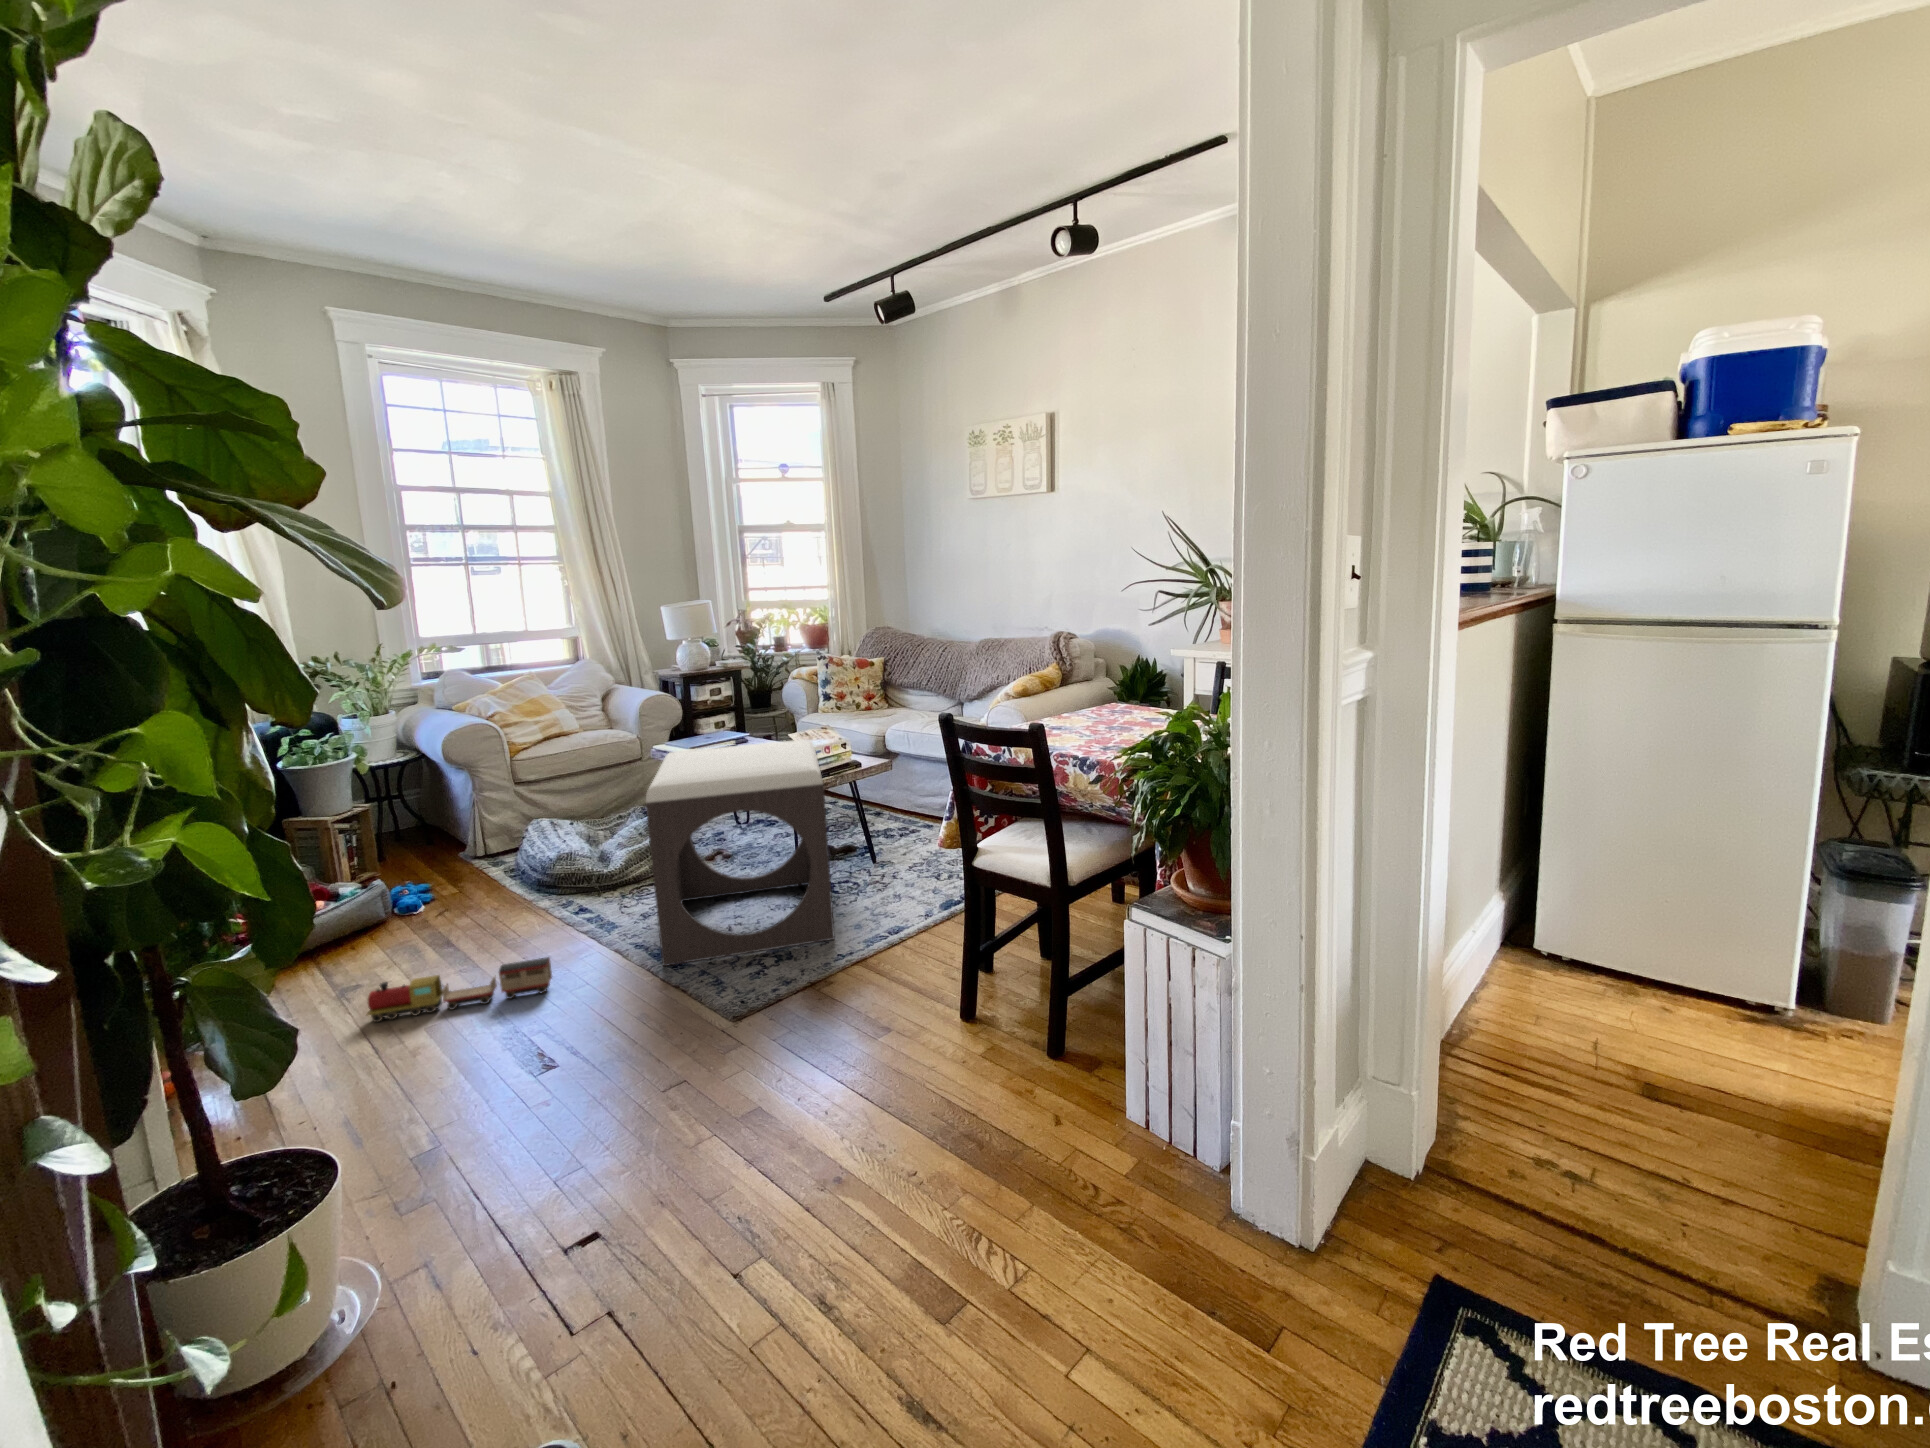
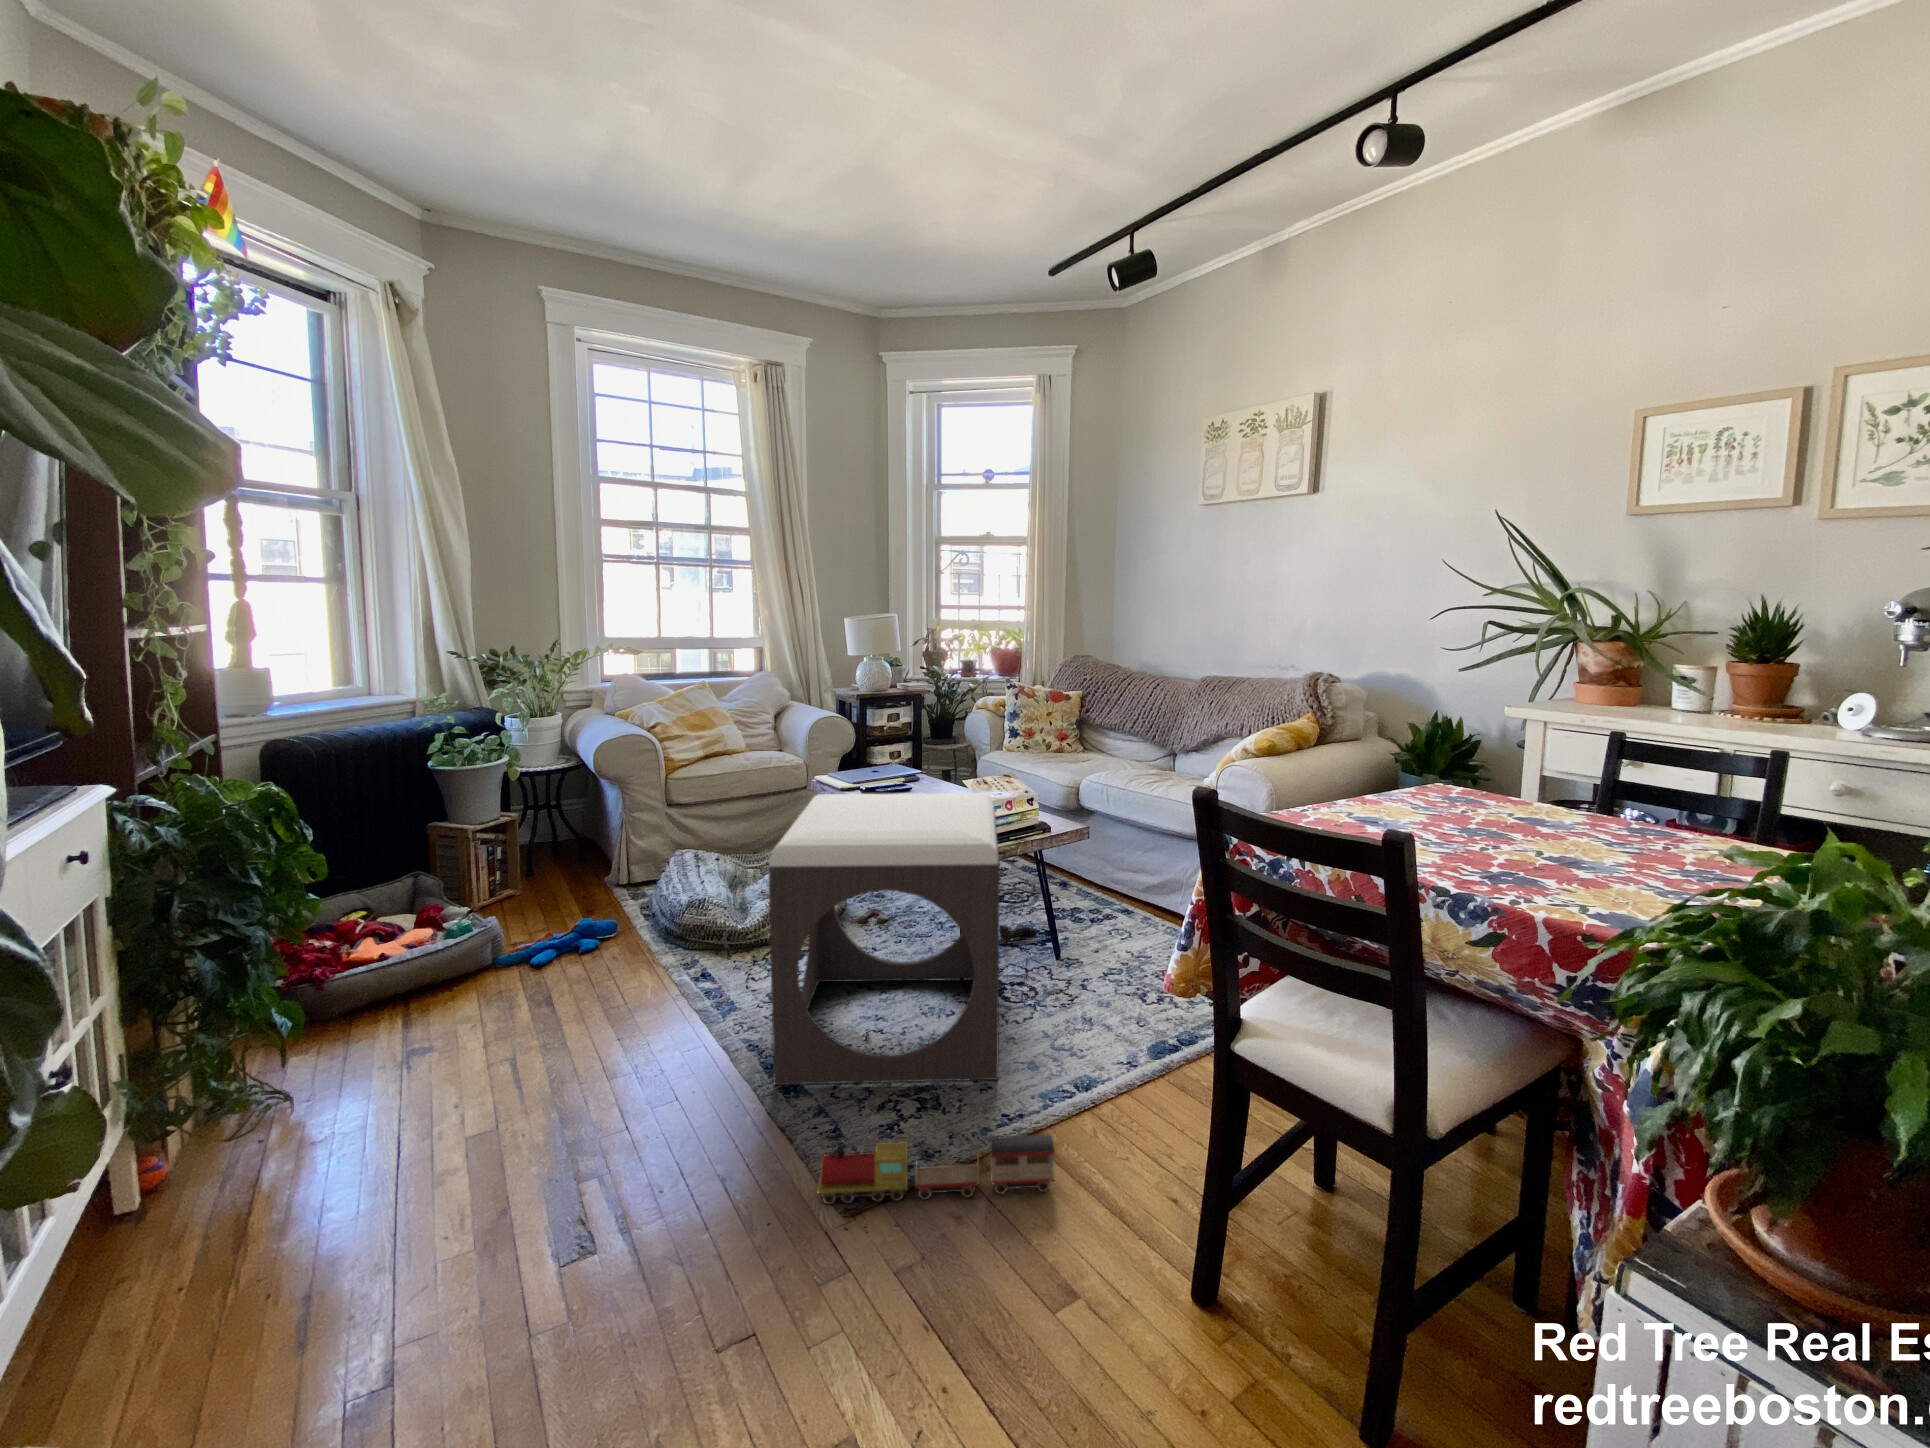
toy train: present [367,957,552,1022] -> present [817,1134,1055,1204]

